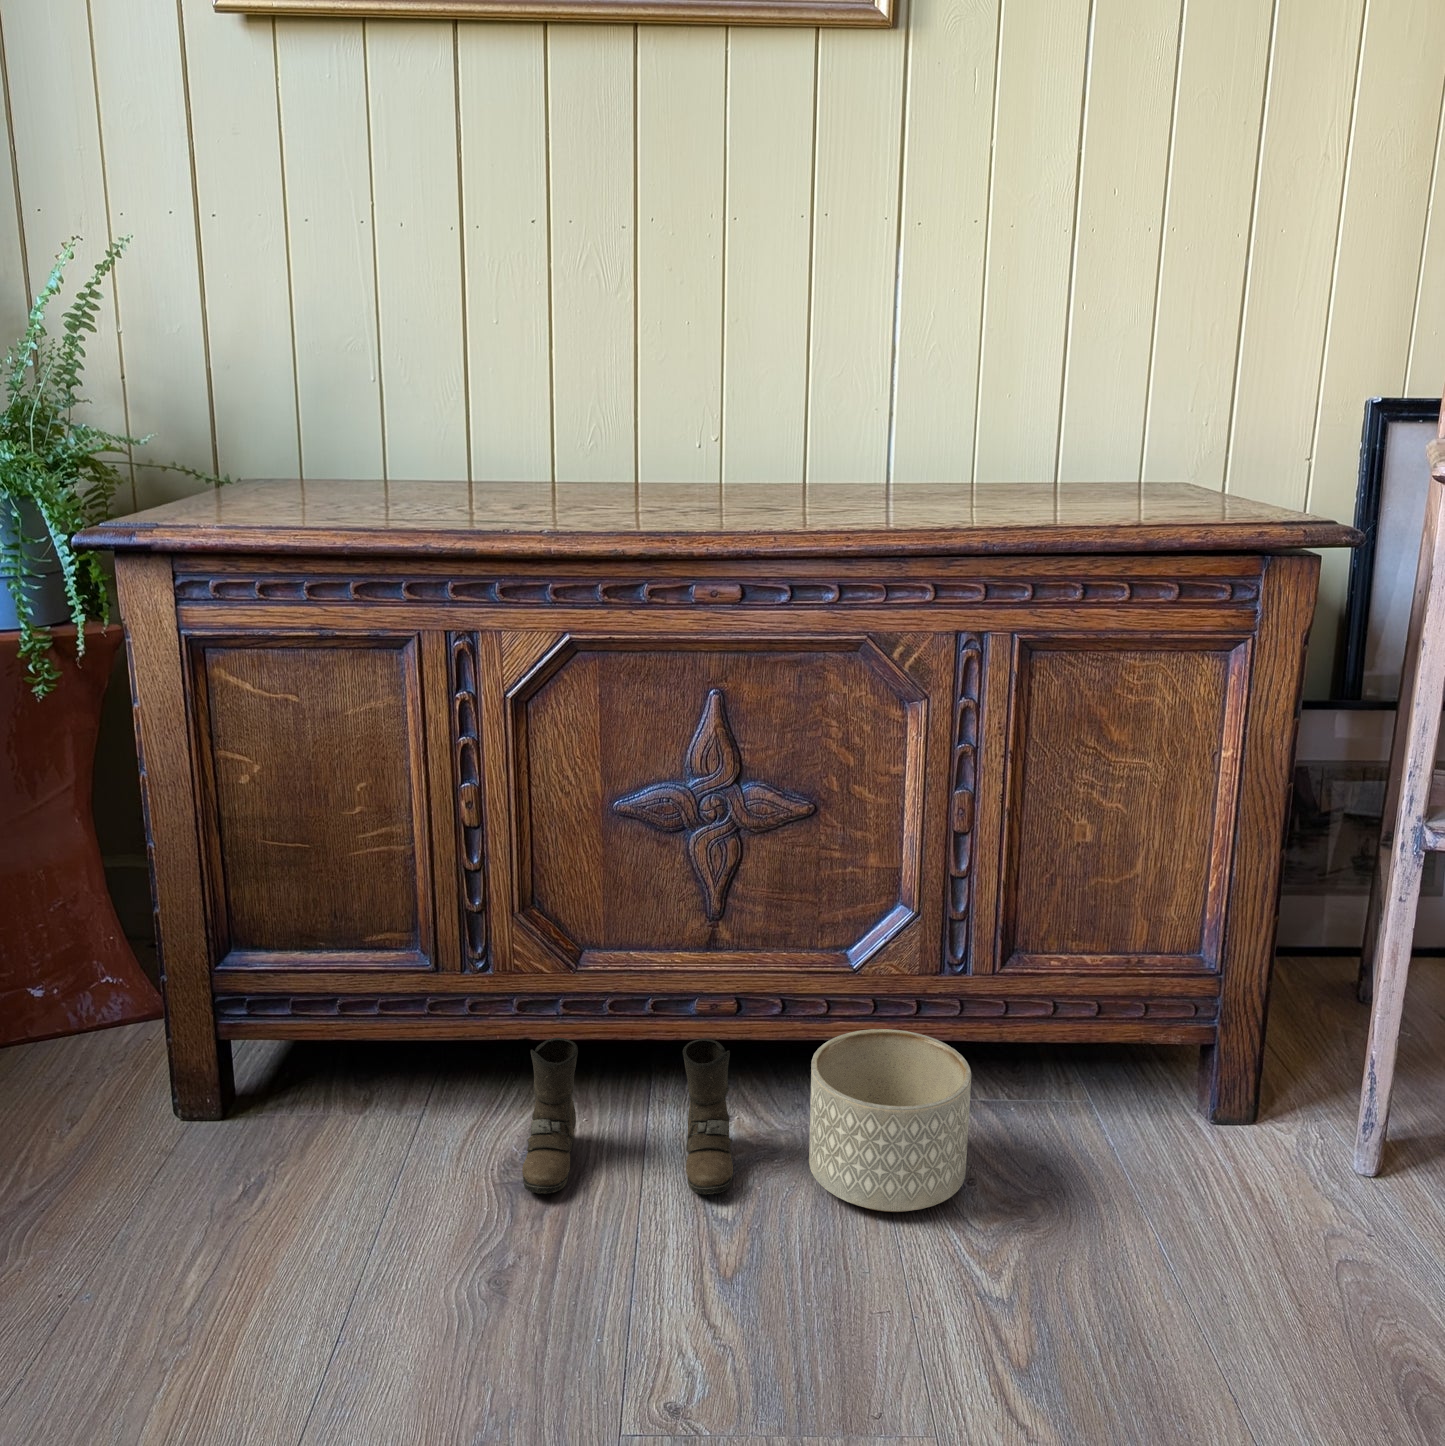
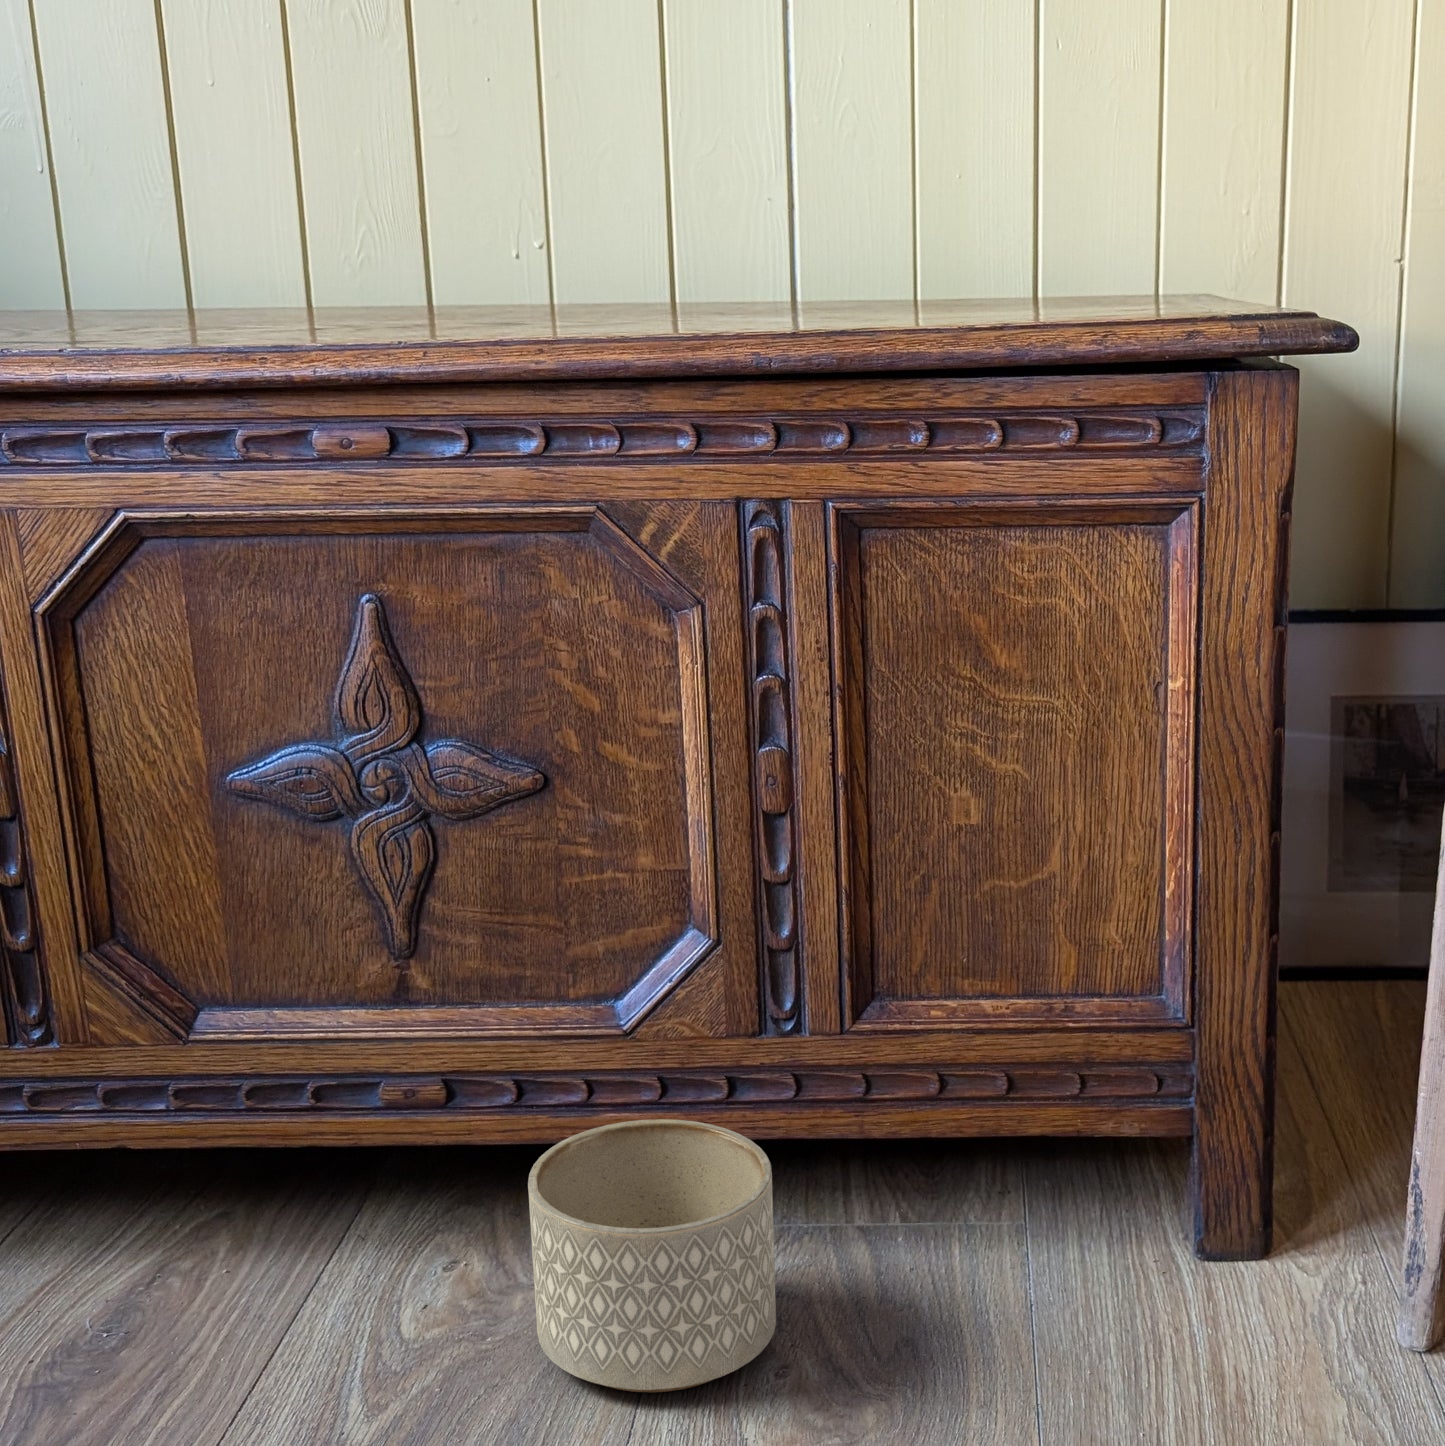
boots: present [522,1038,733,1195] -> none [103,1136,424,1368]

